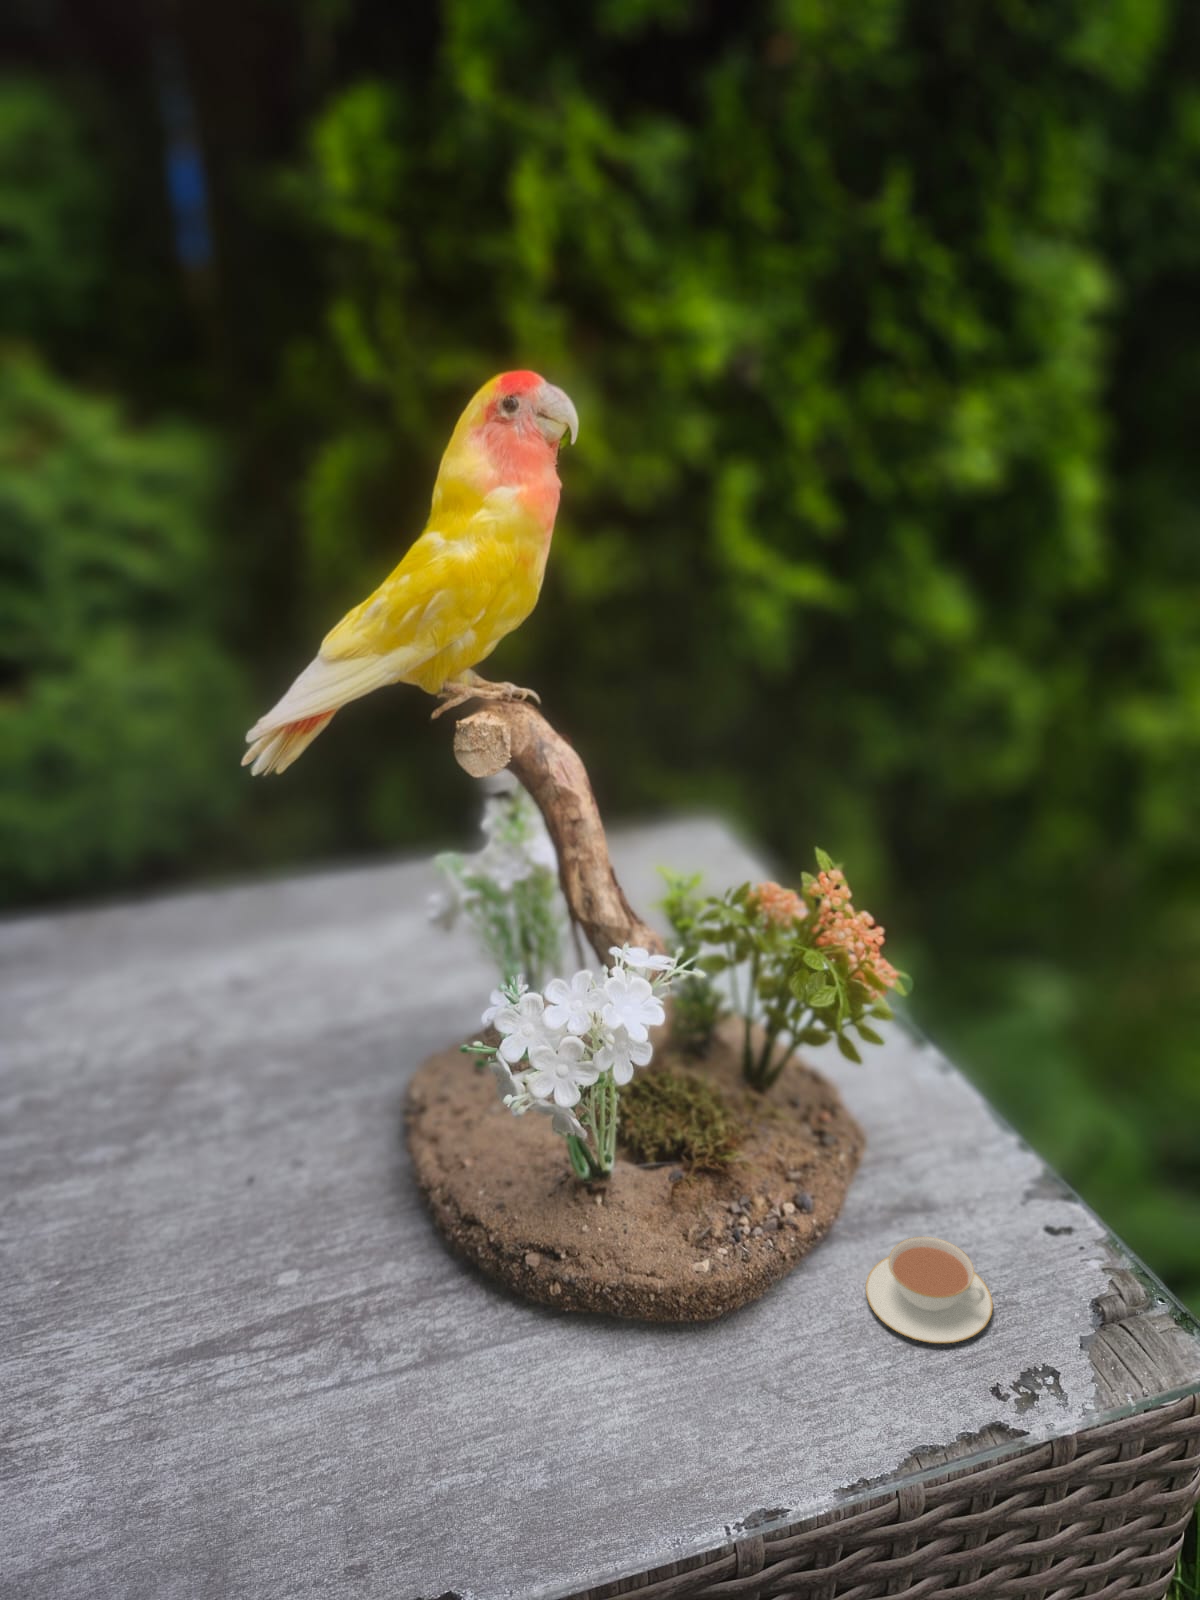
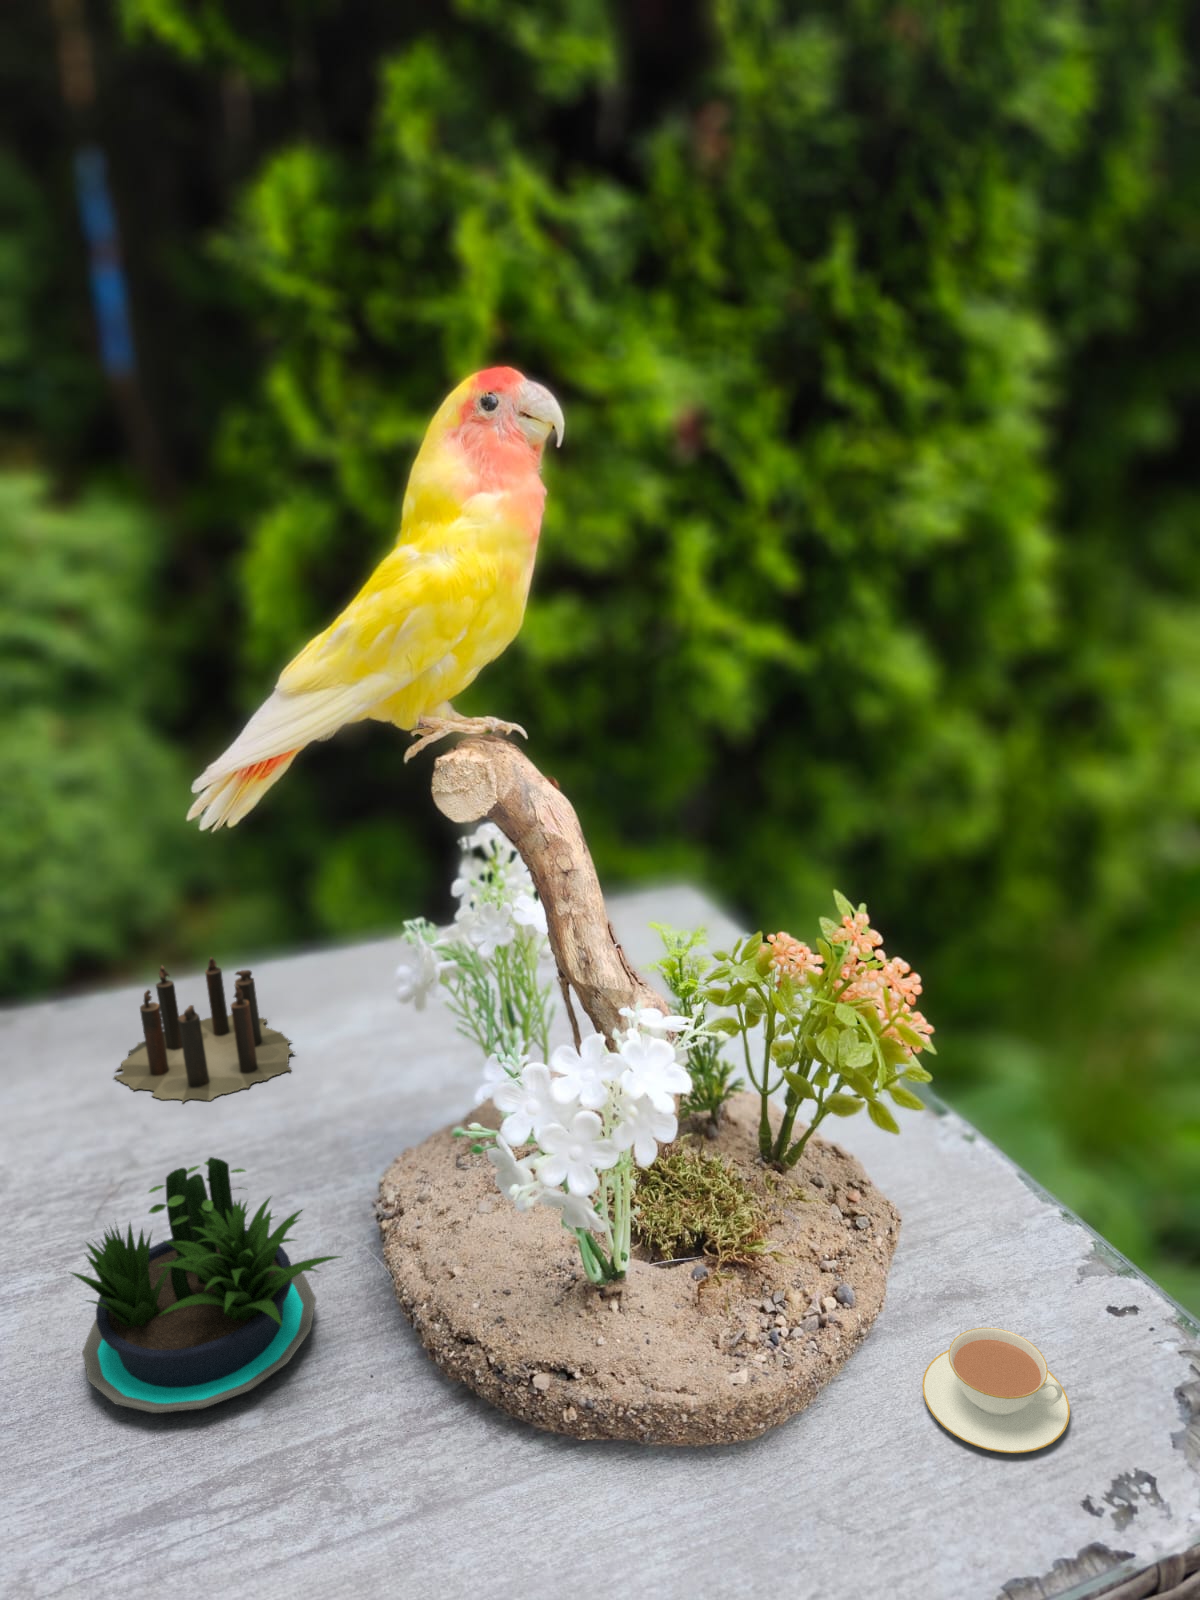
candle: none [179,873,379,1005] -> present [114,957,293,1102]
potted plant: none [135,1057,373,1269] -> present [71,1157,341,1413]

